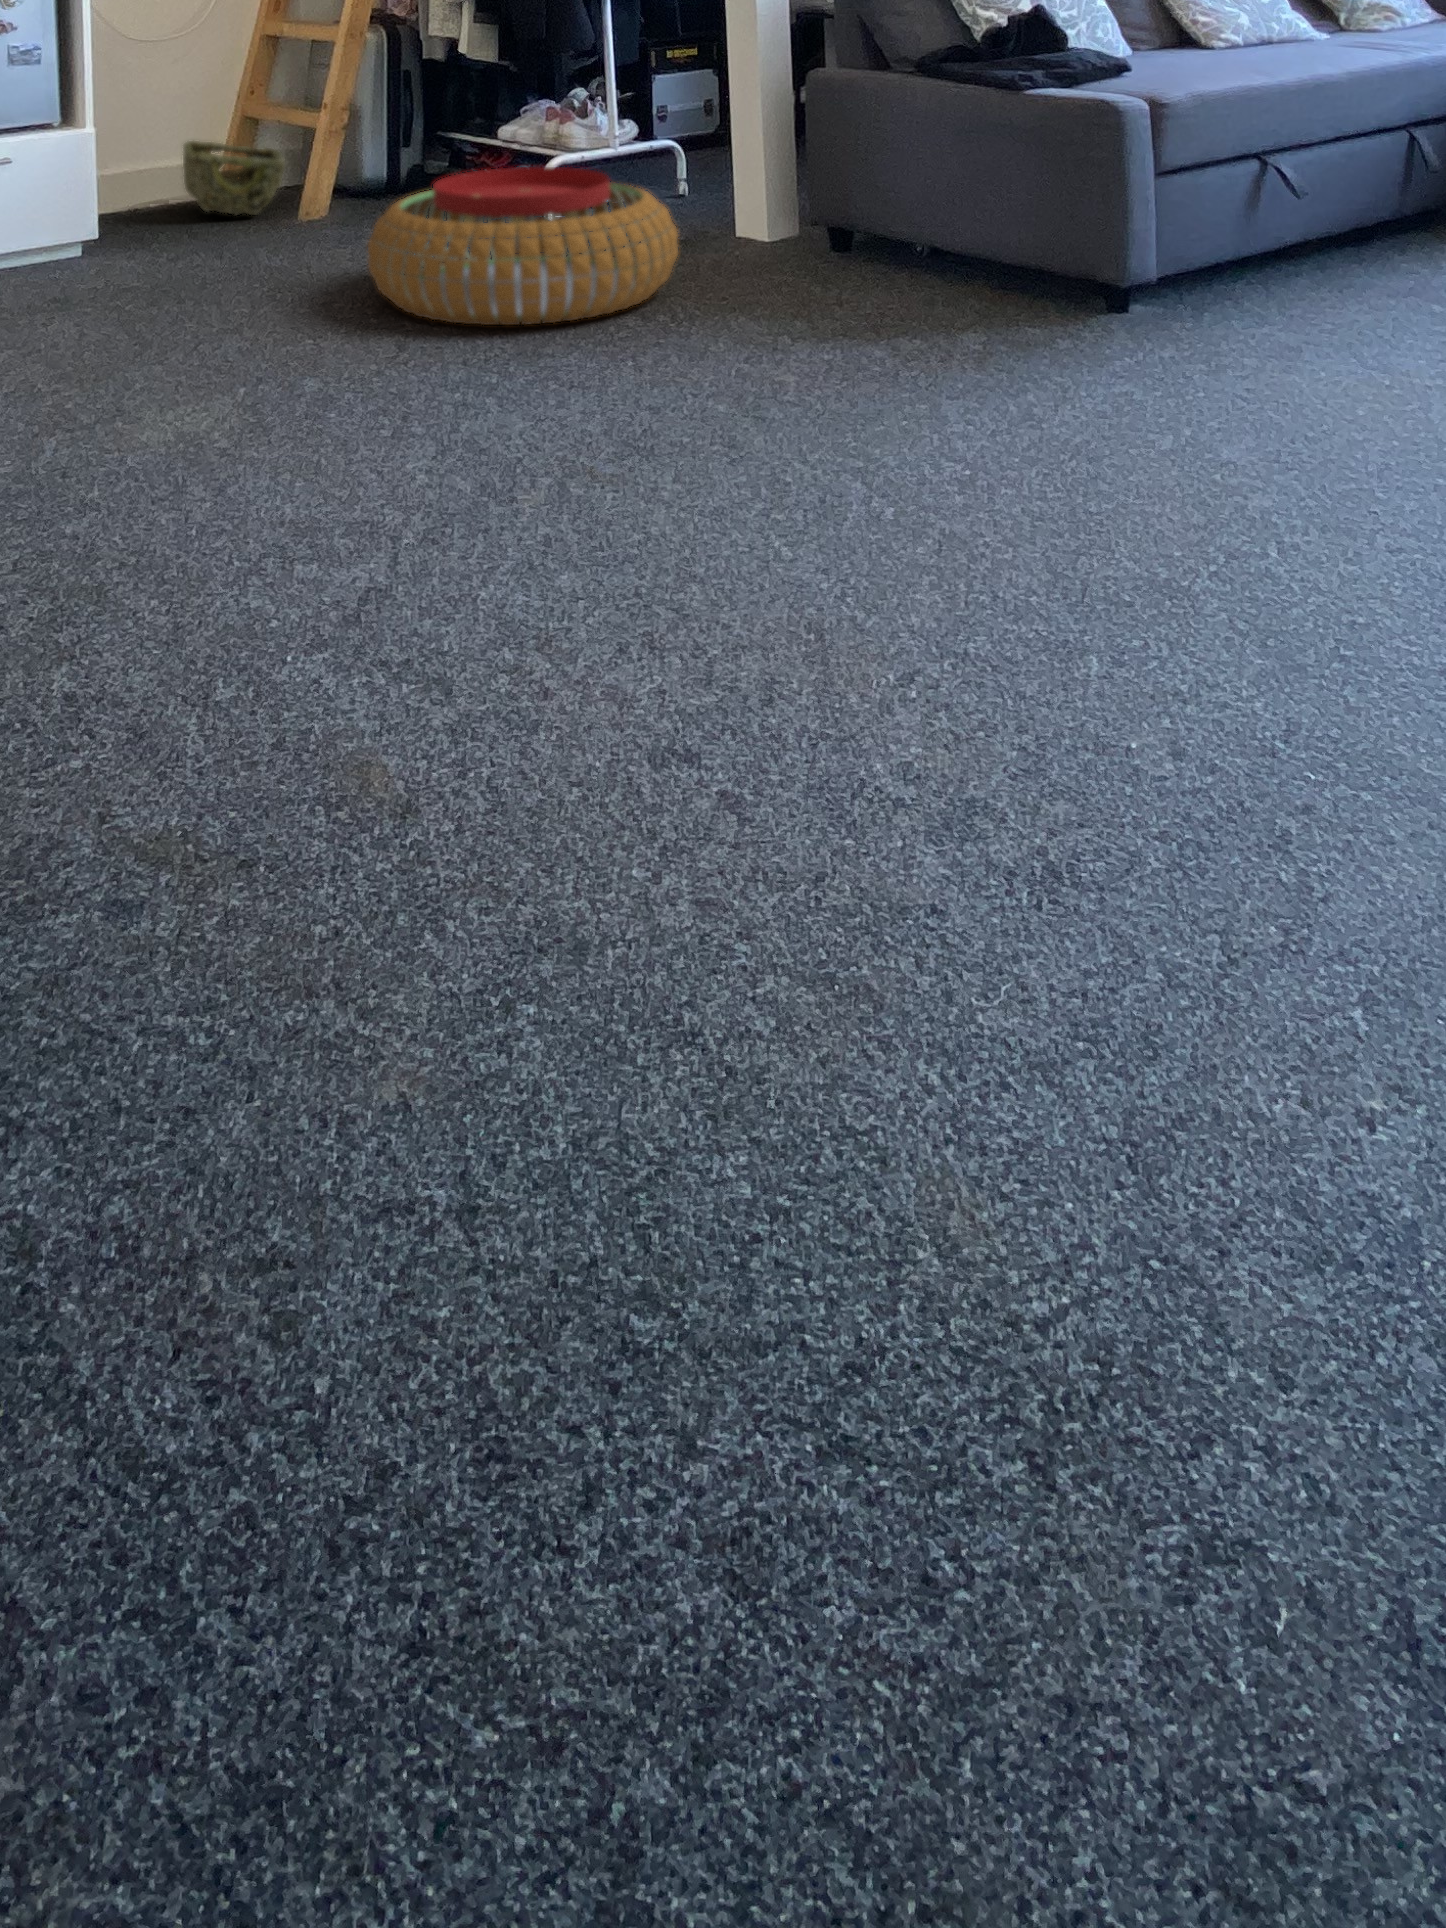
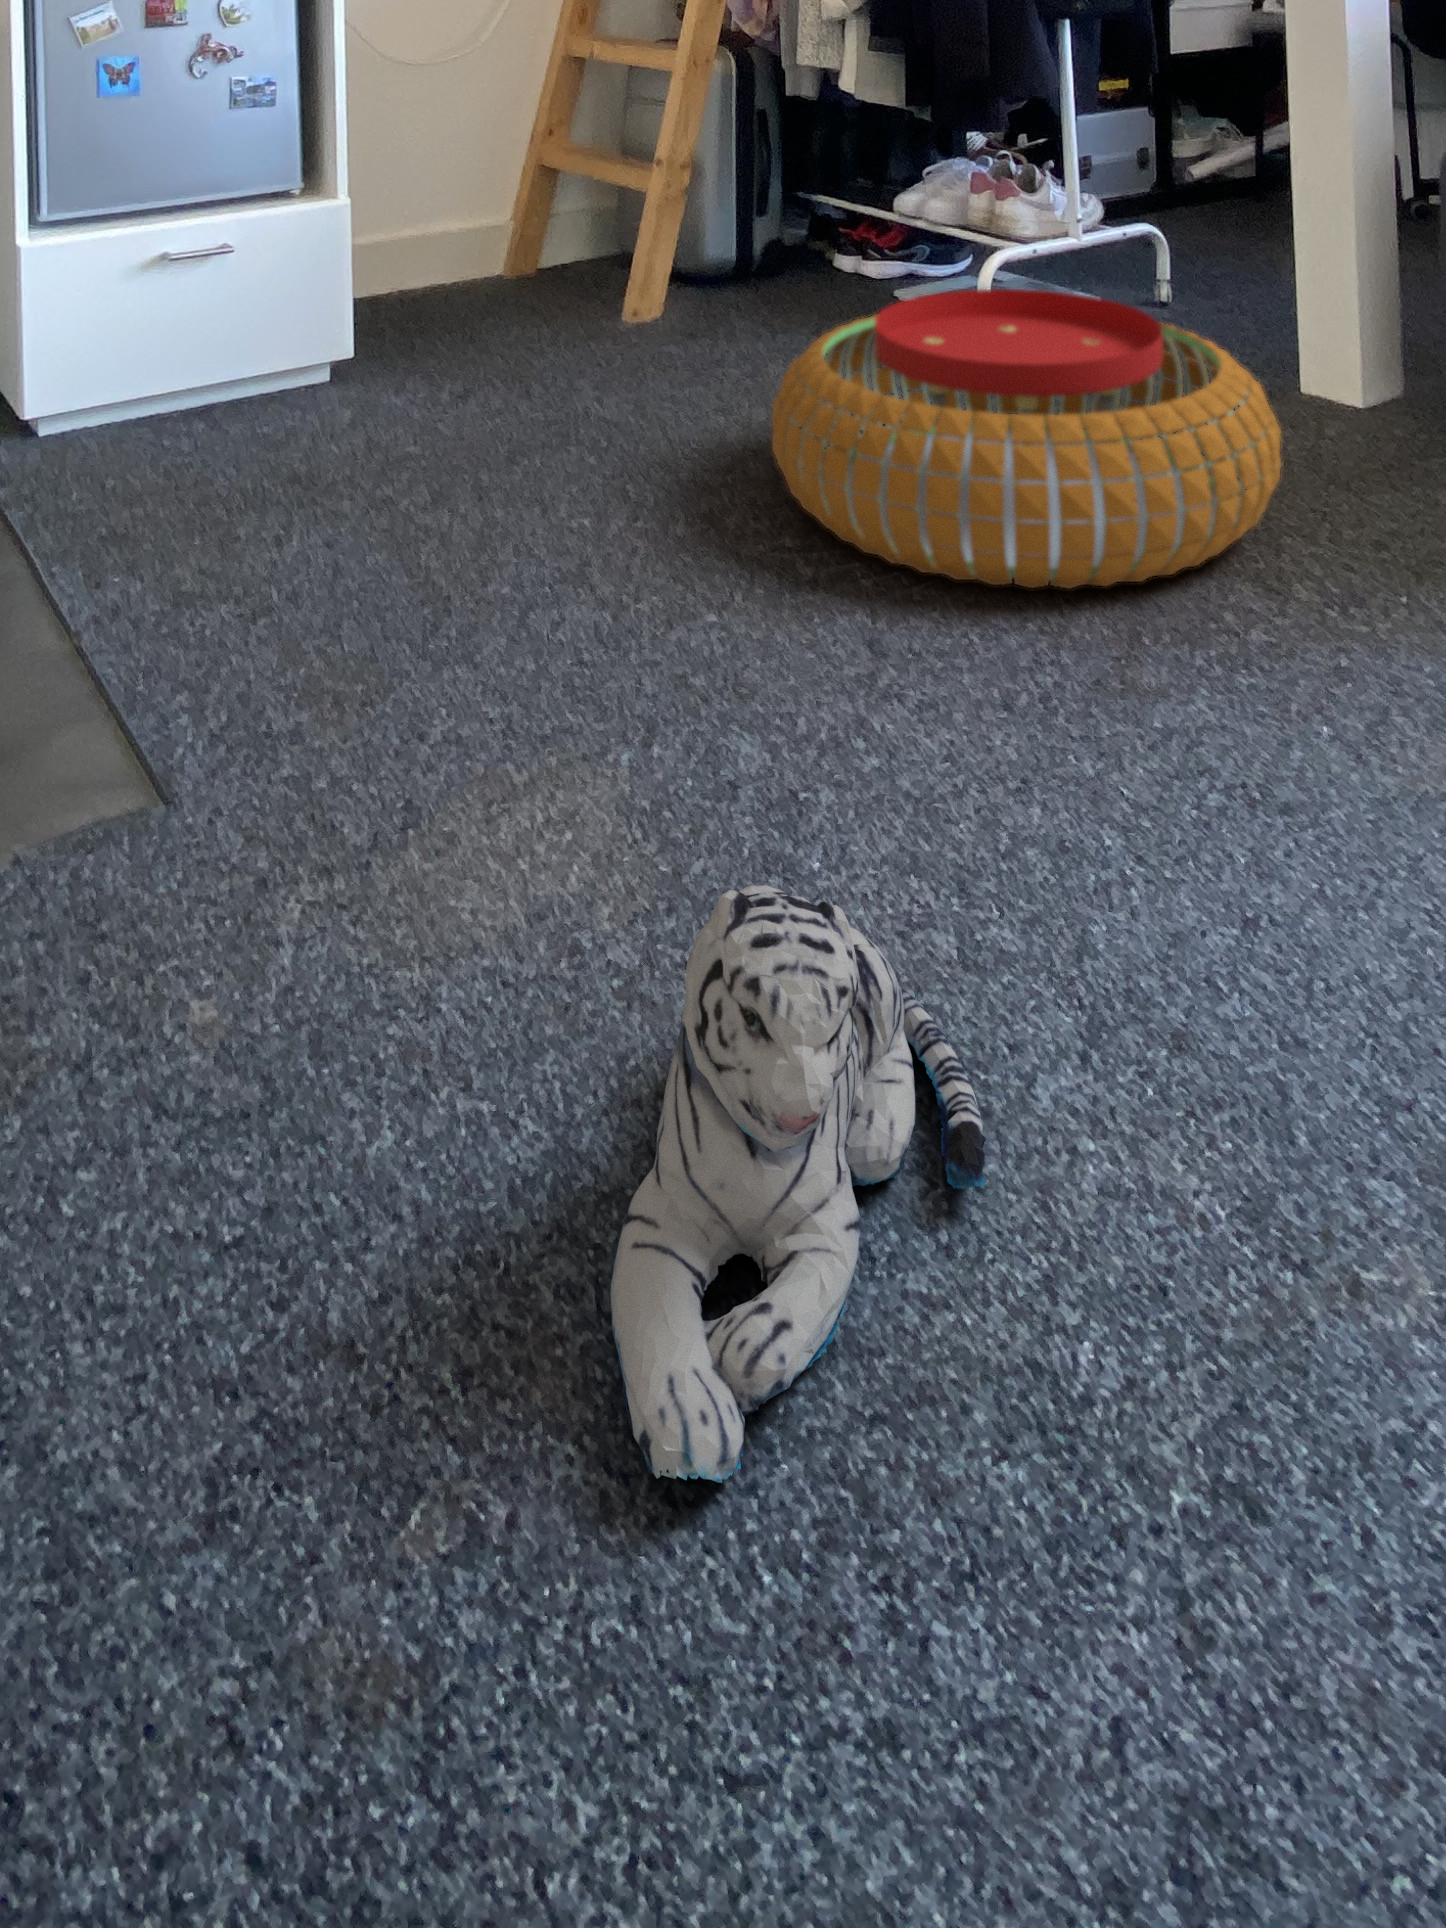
woven basket: present [183,141,285,215] -> none [462,199,604,311]
plush toy: none [200,354,386,548] -> present [611,884,986,1483]

